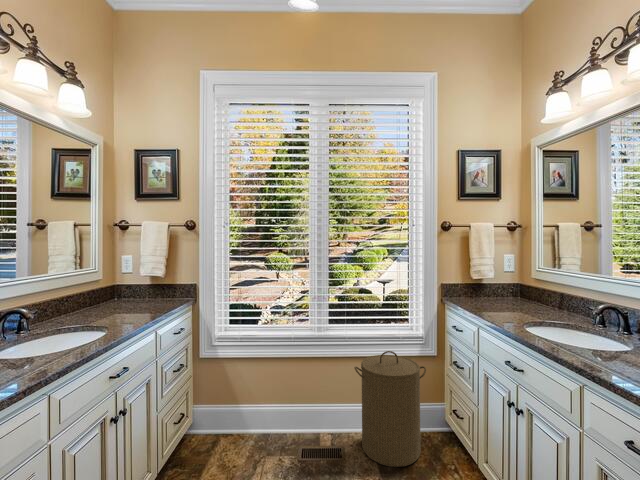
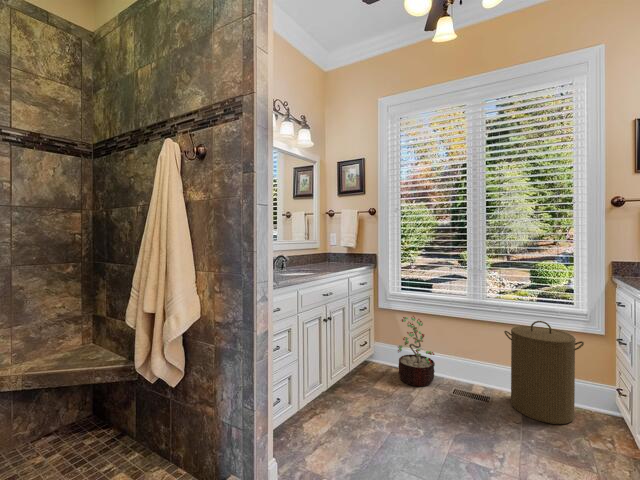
decorative plant: none [228,362,279,462] -> present [398,316,435,386]

